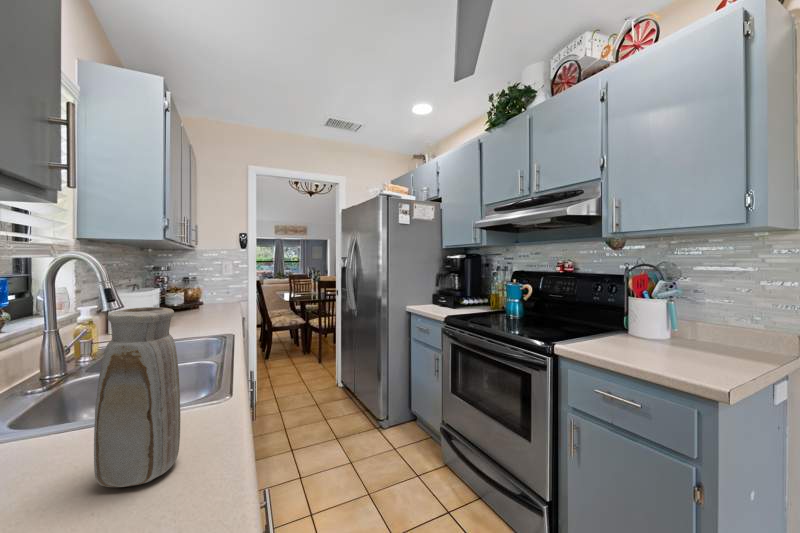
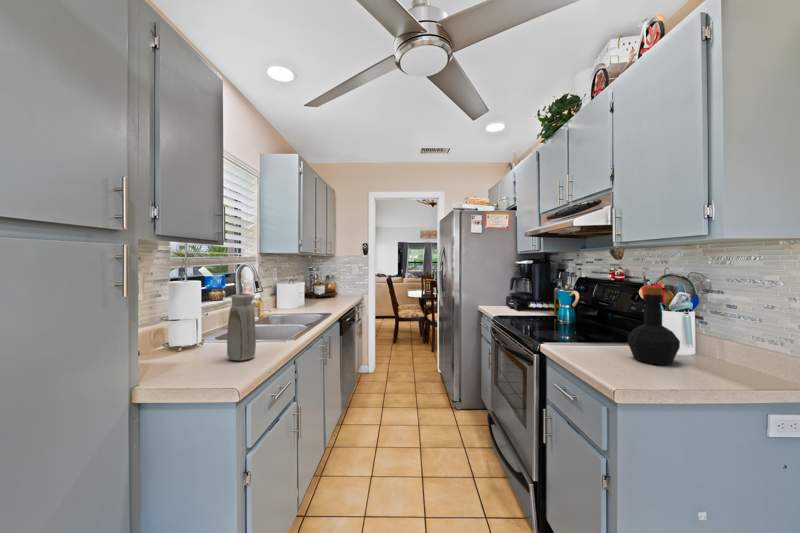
bottle: none [653,274,705,353] -> present [627,286,680,365]

